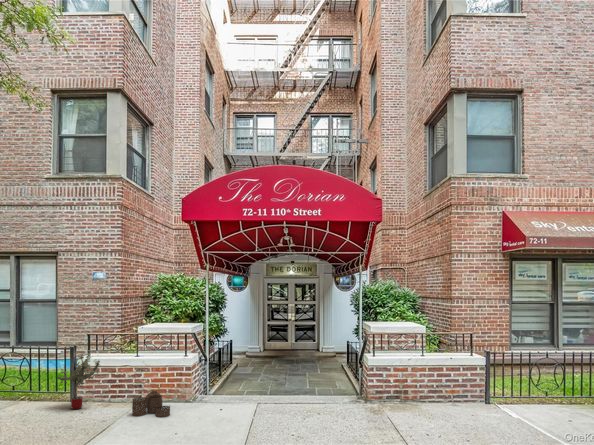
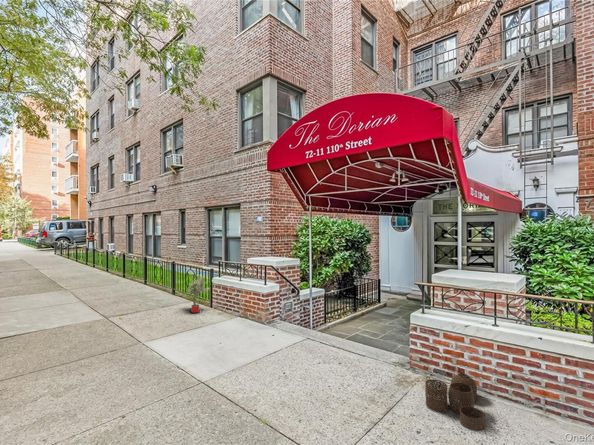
woven basket: present [132,391,170,417] -> present [425,373,485,431]

